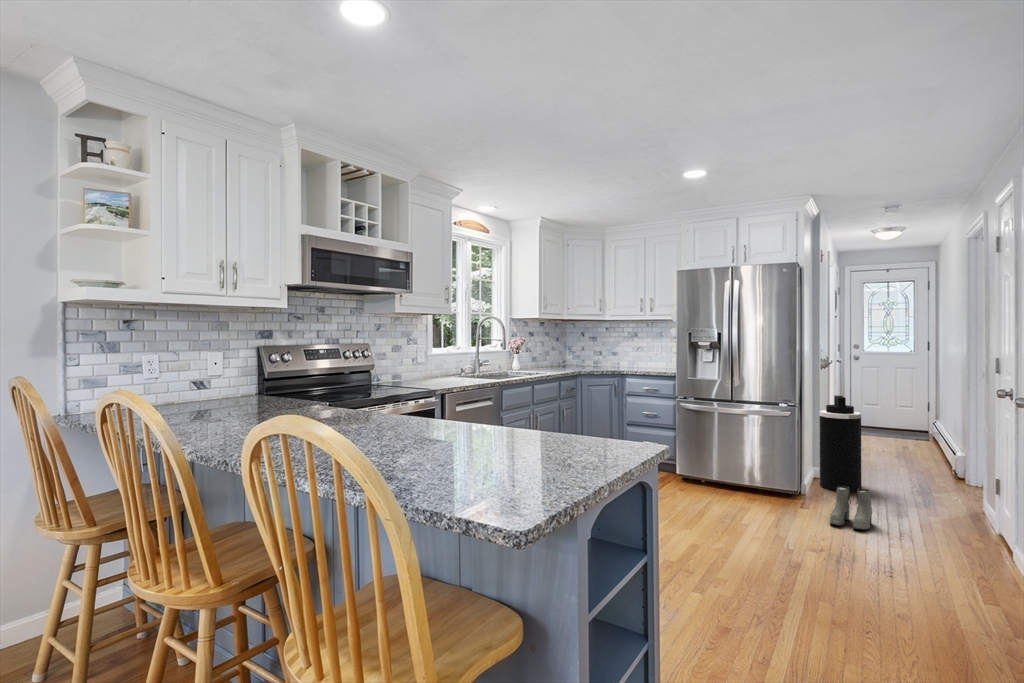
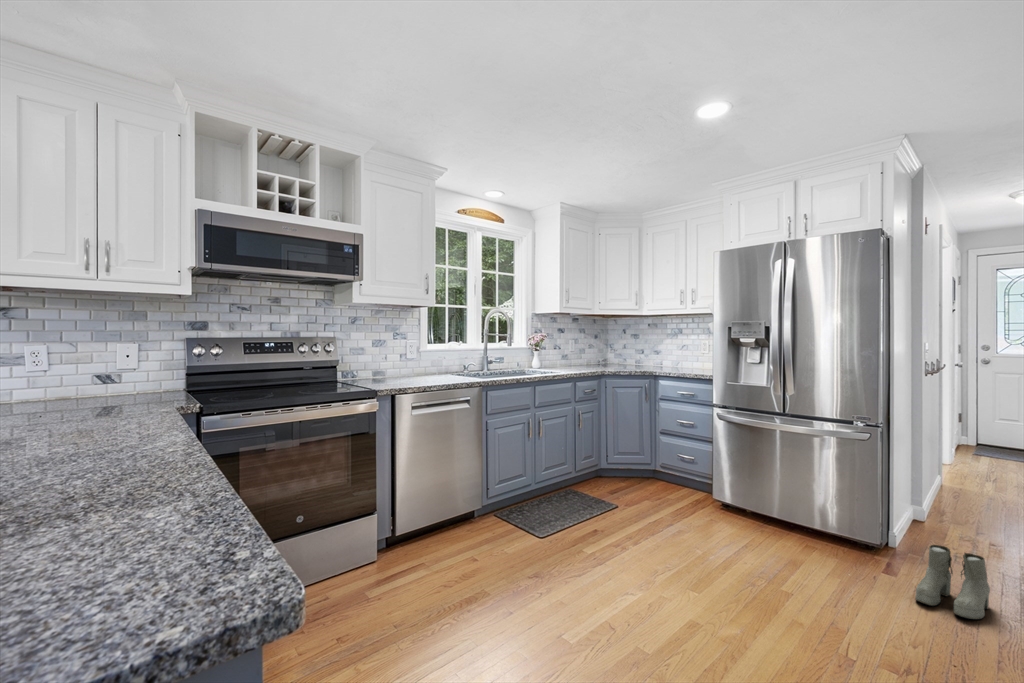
trash can: present [819,396,861,492] -> none [914,411,979,546]

